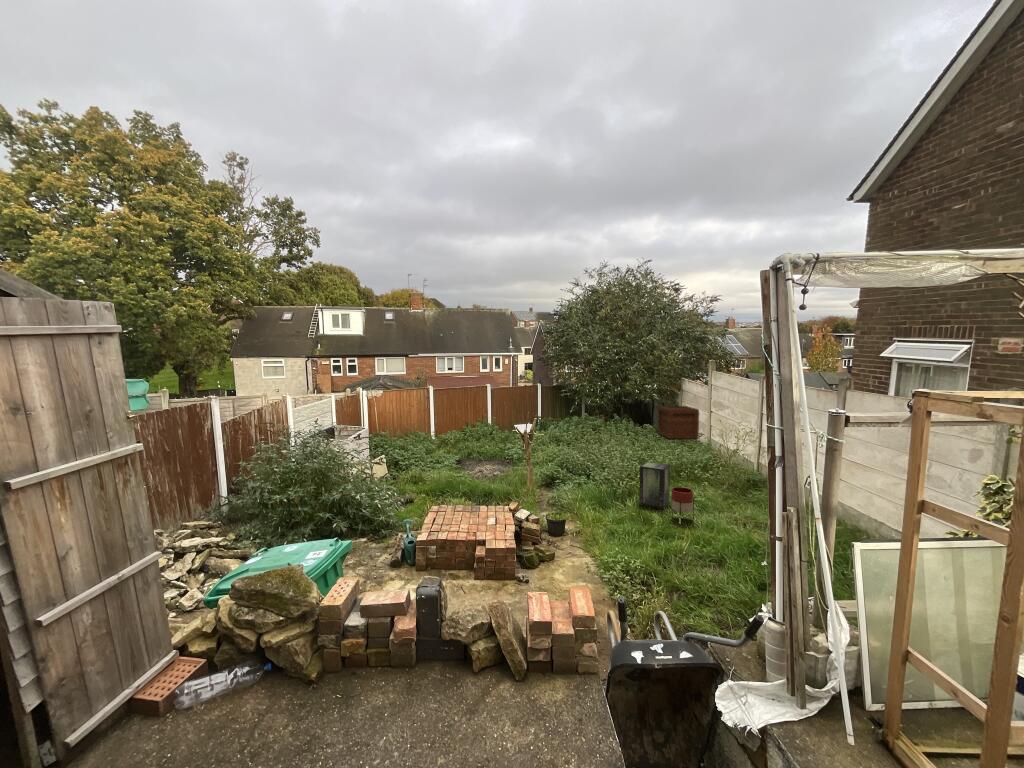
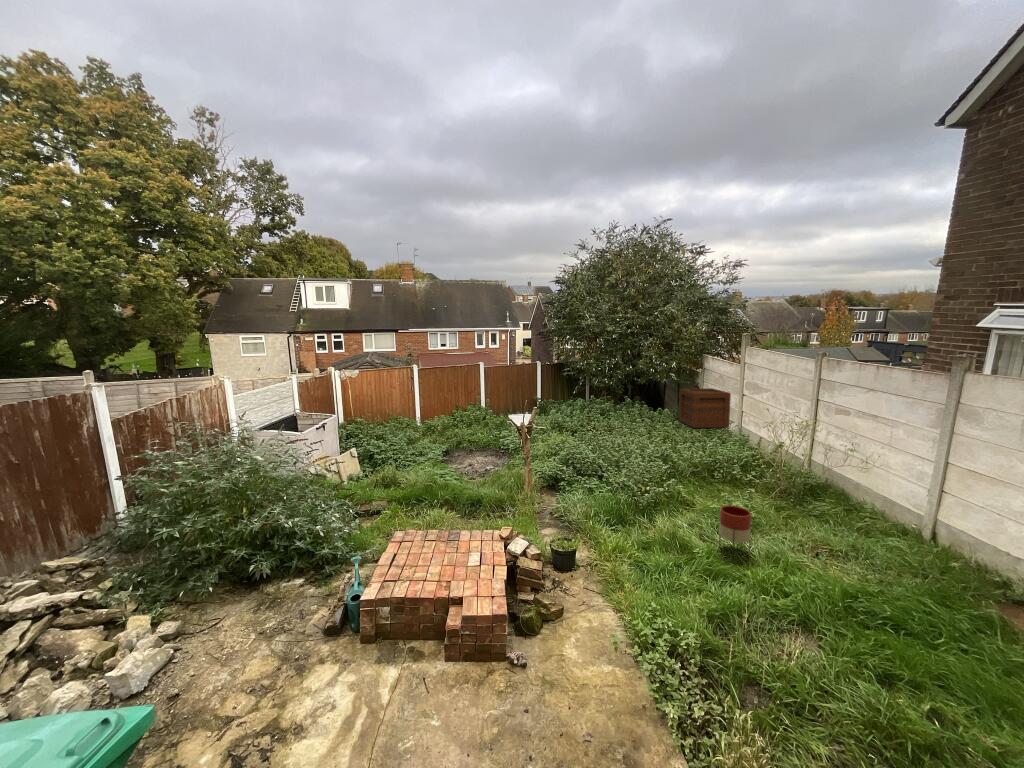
storage box: present [639,462,670,509] -> none [671,466,712,531]

